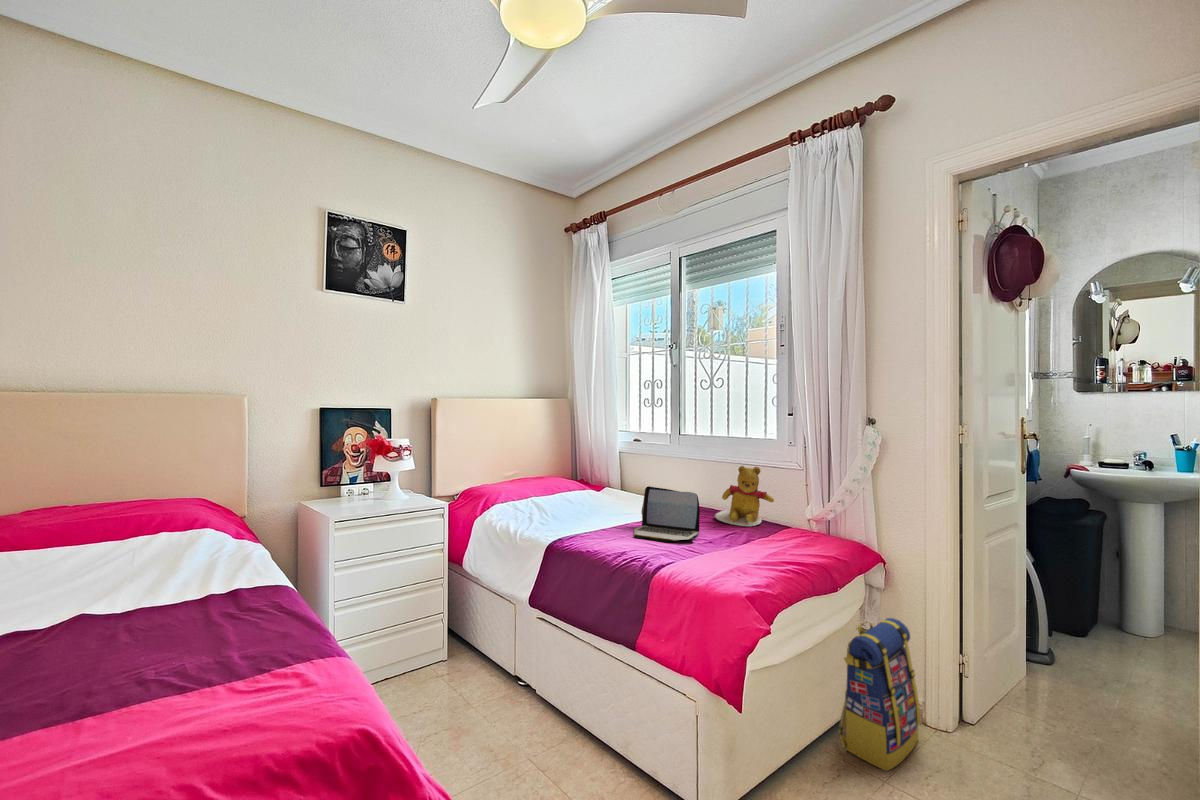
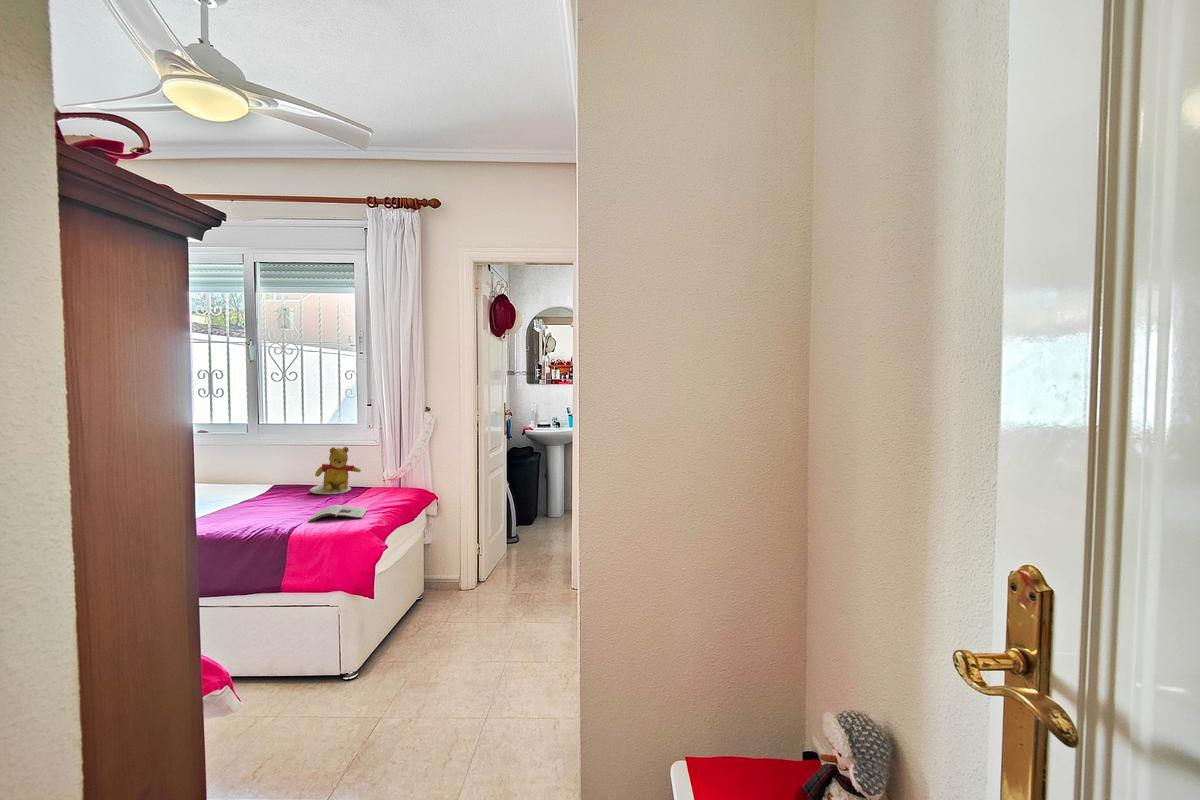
laptop: present [634,486,700,542] -> none [239,473,307,518]
magazine: none [685,544,763,574] -> present [308,505,367,522]
backpack: present [839,618,920,771] -> none [417,530,462,617]

